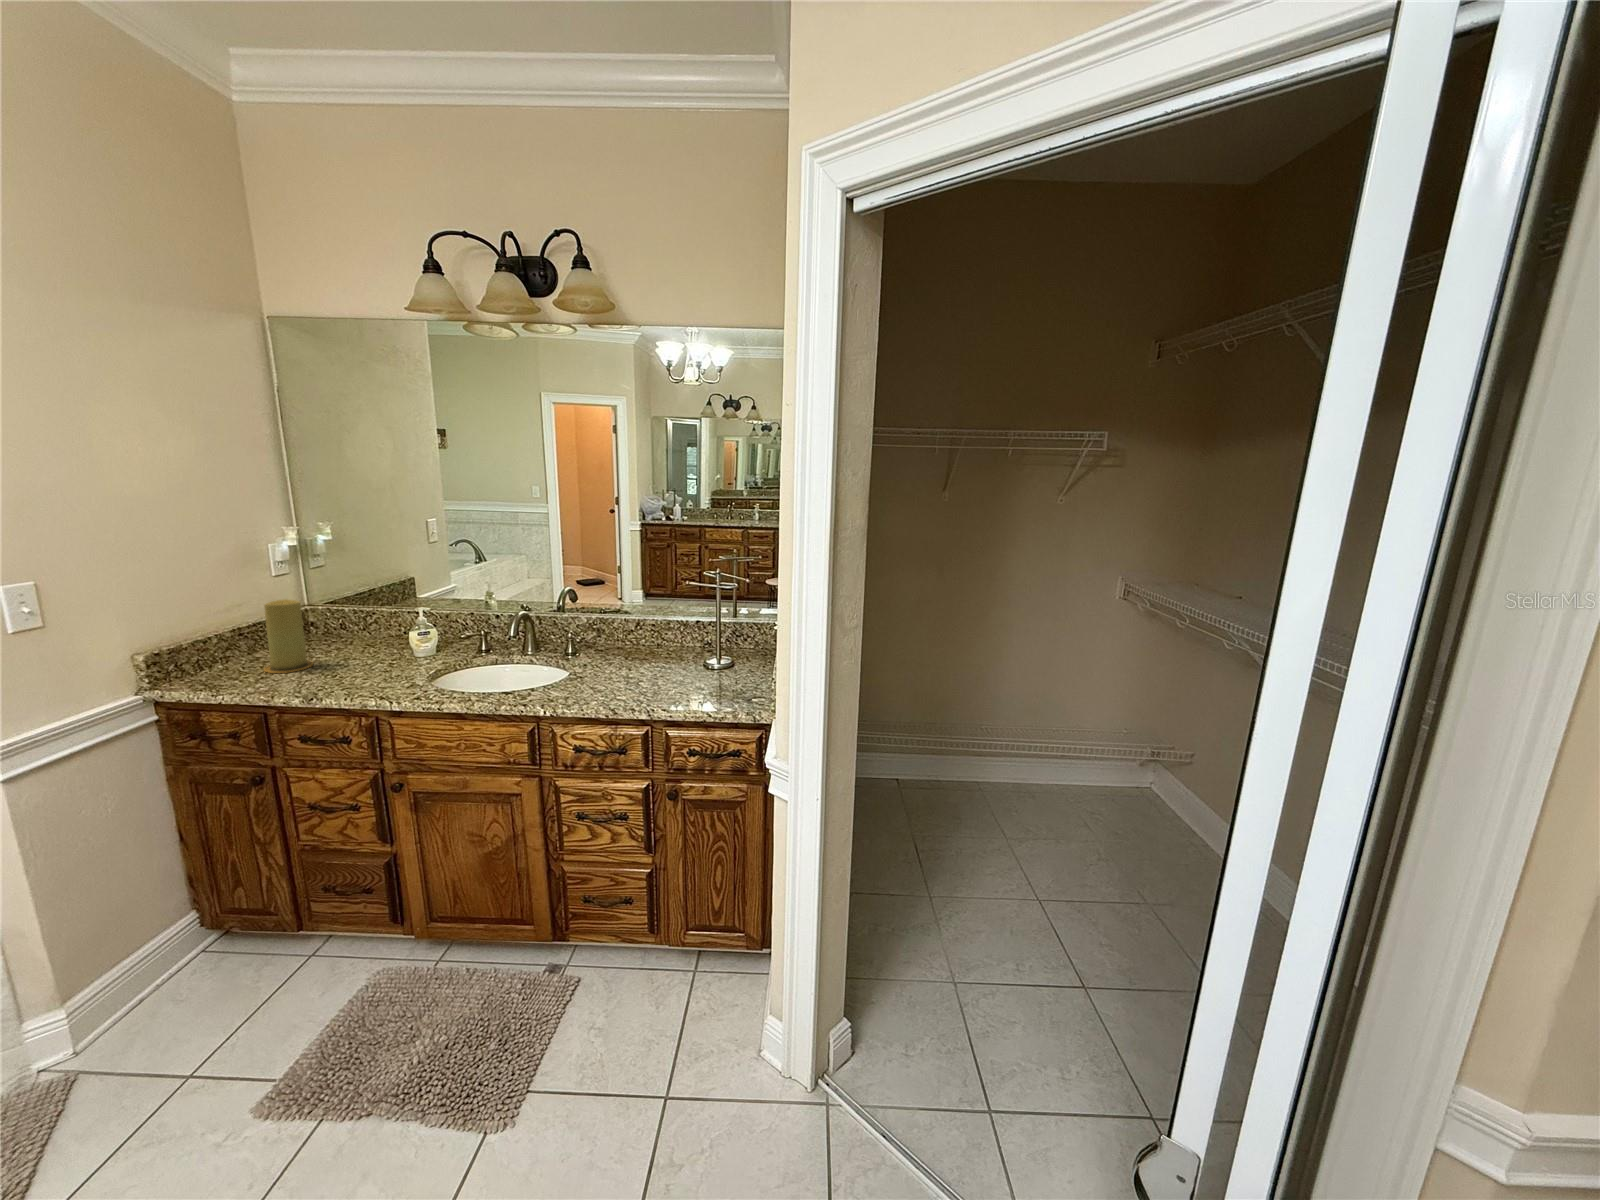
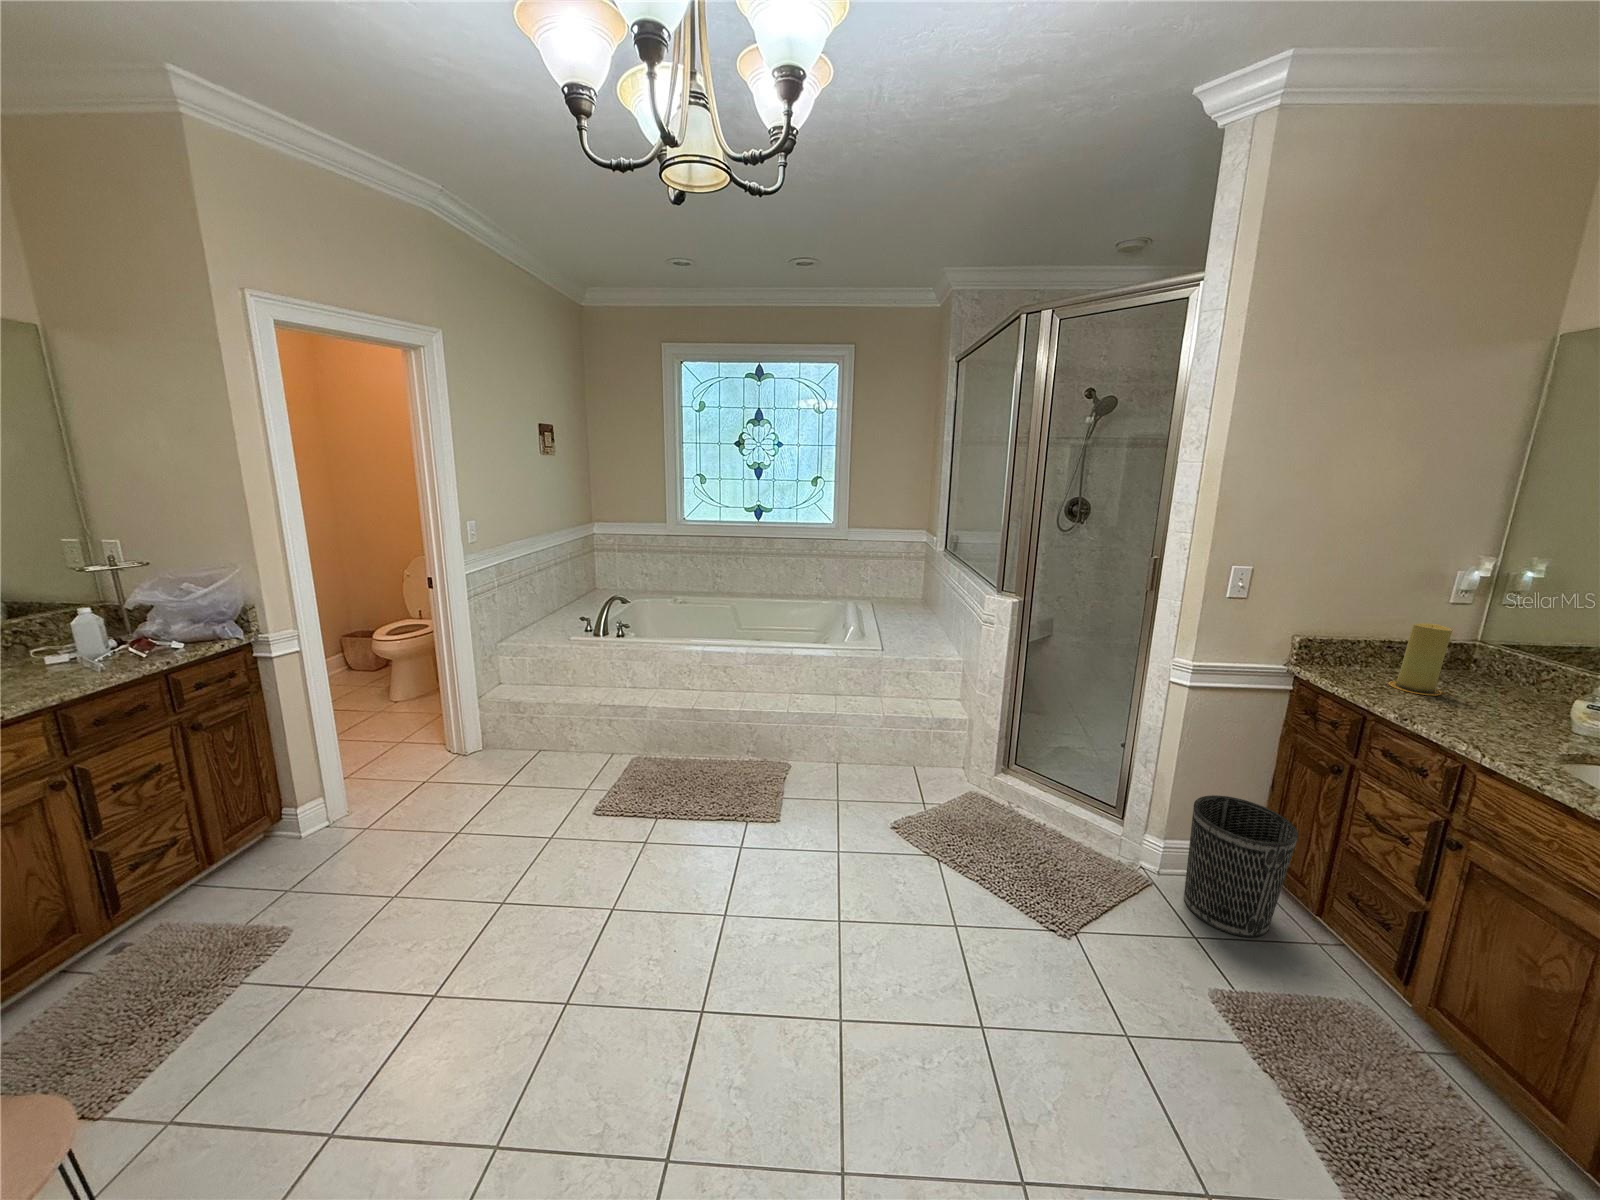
wastebasket: none [95,864,262,1060] -> present [1184,795,1298,937]

